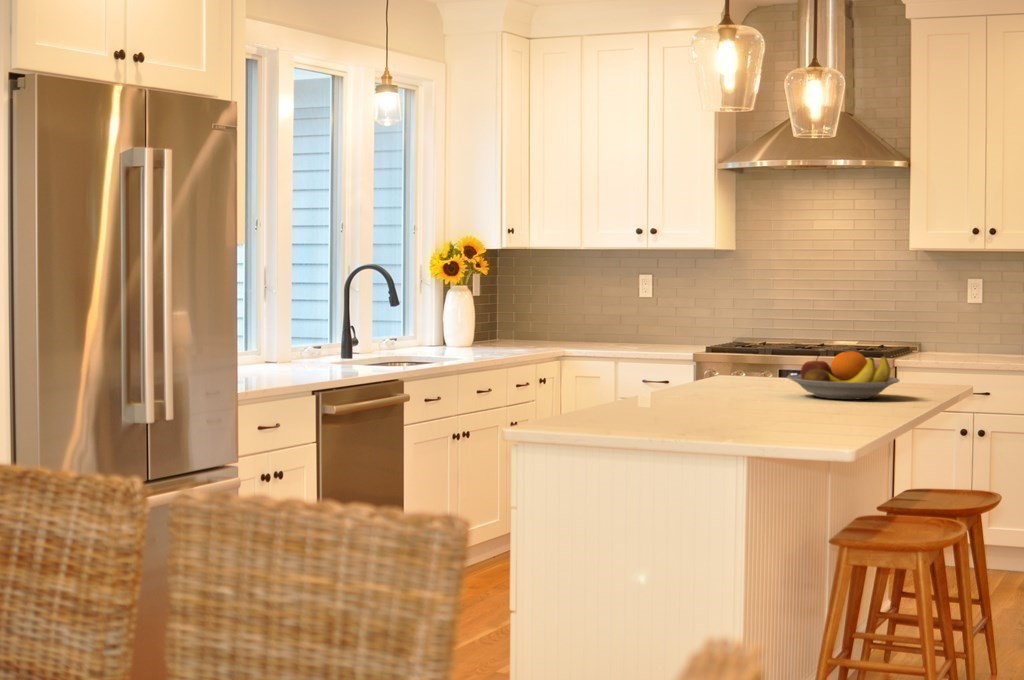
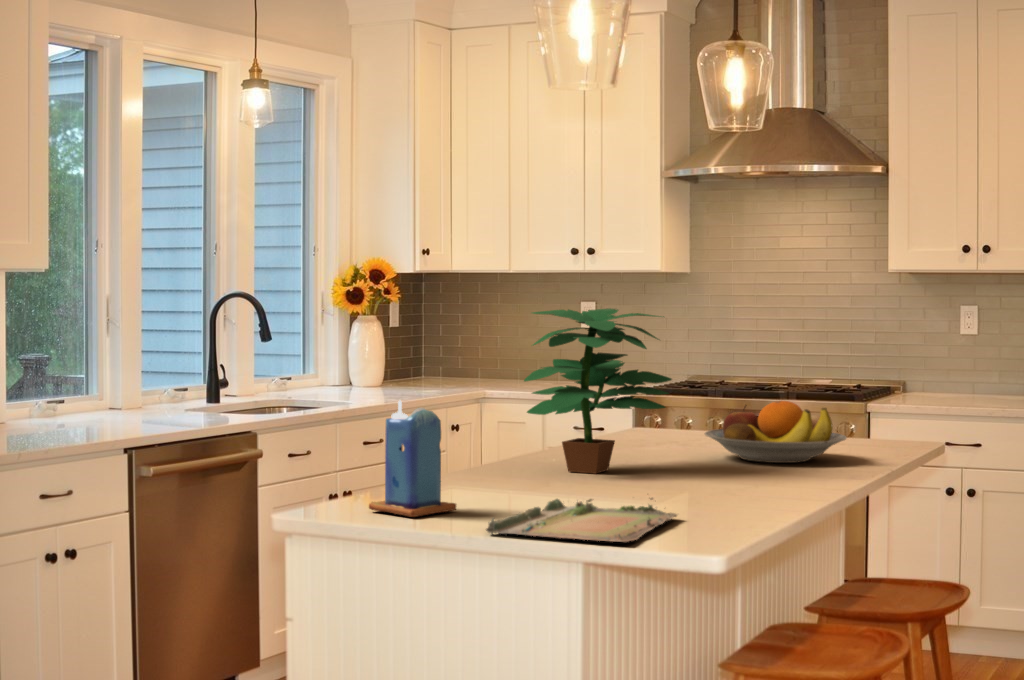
potted plant: none [658,278,770,405] -> present [524,308,672,474]
candle: none [579,343,642,427] -> present [369,400,456,517]
tray: none [680,411,807,439] -> present [486,498,678,542]

